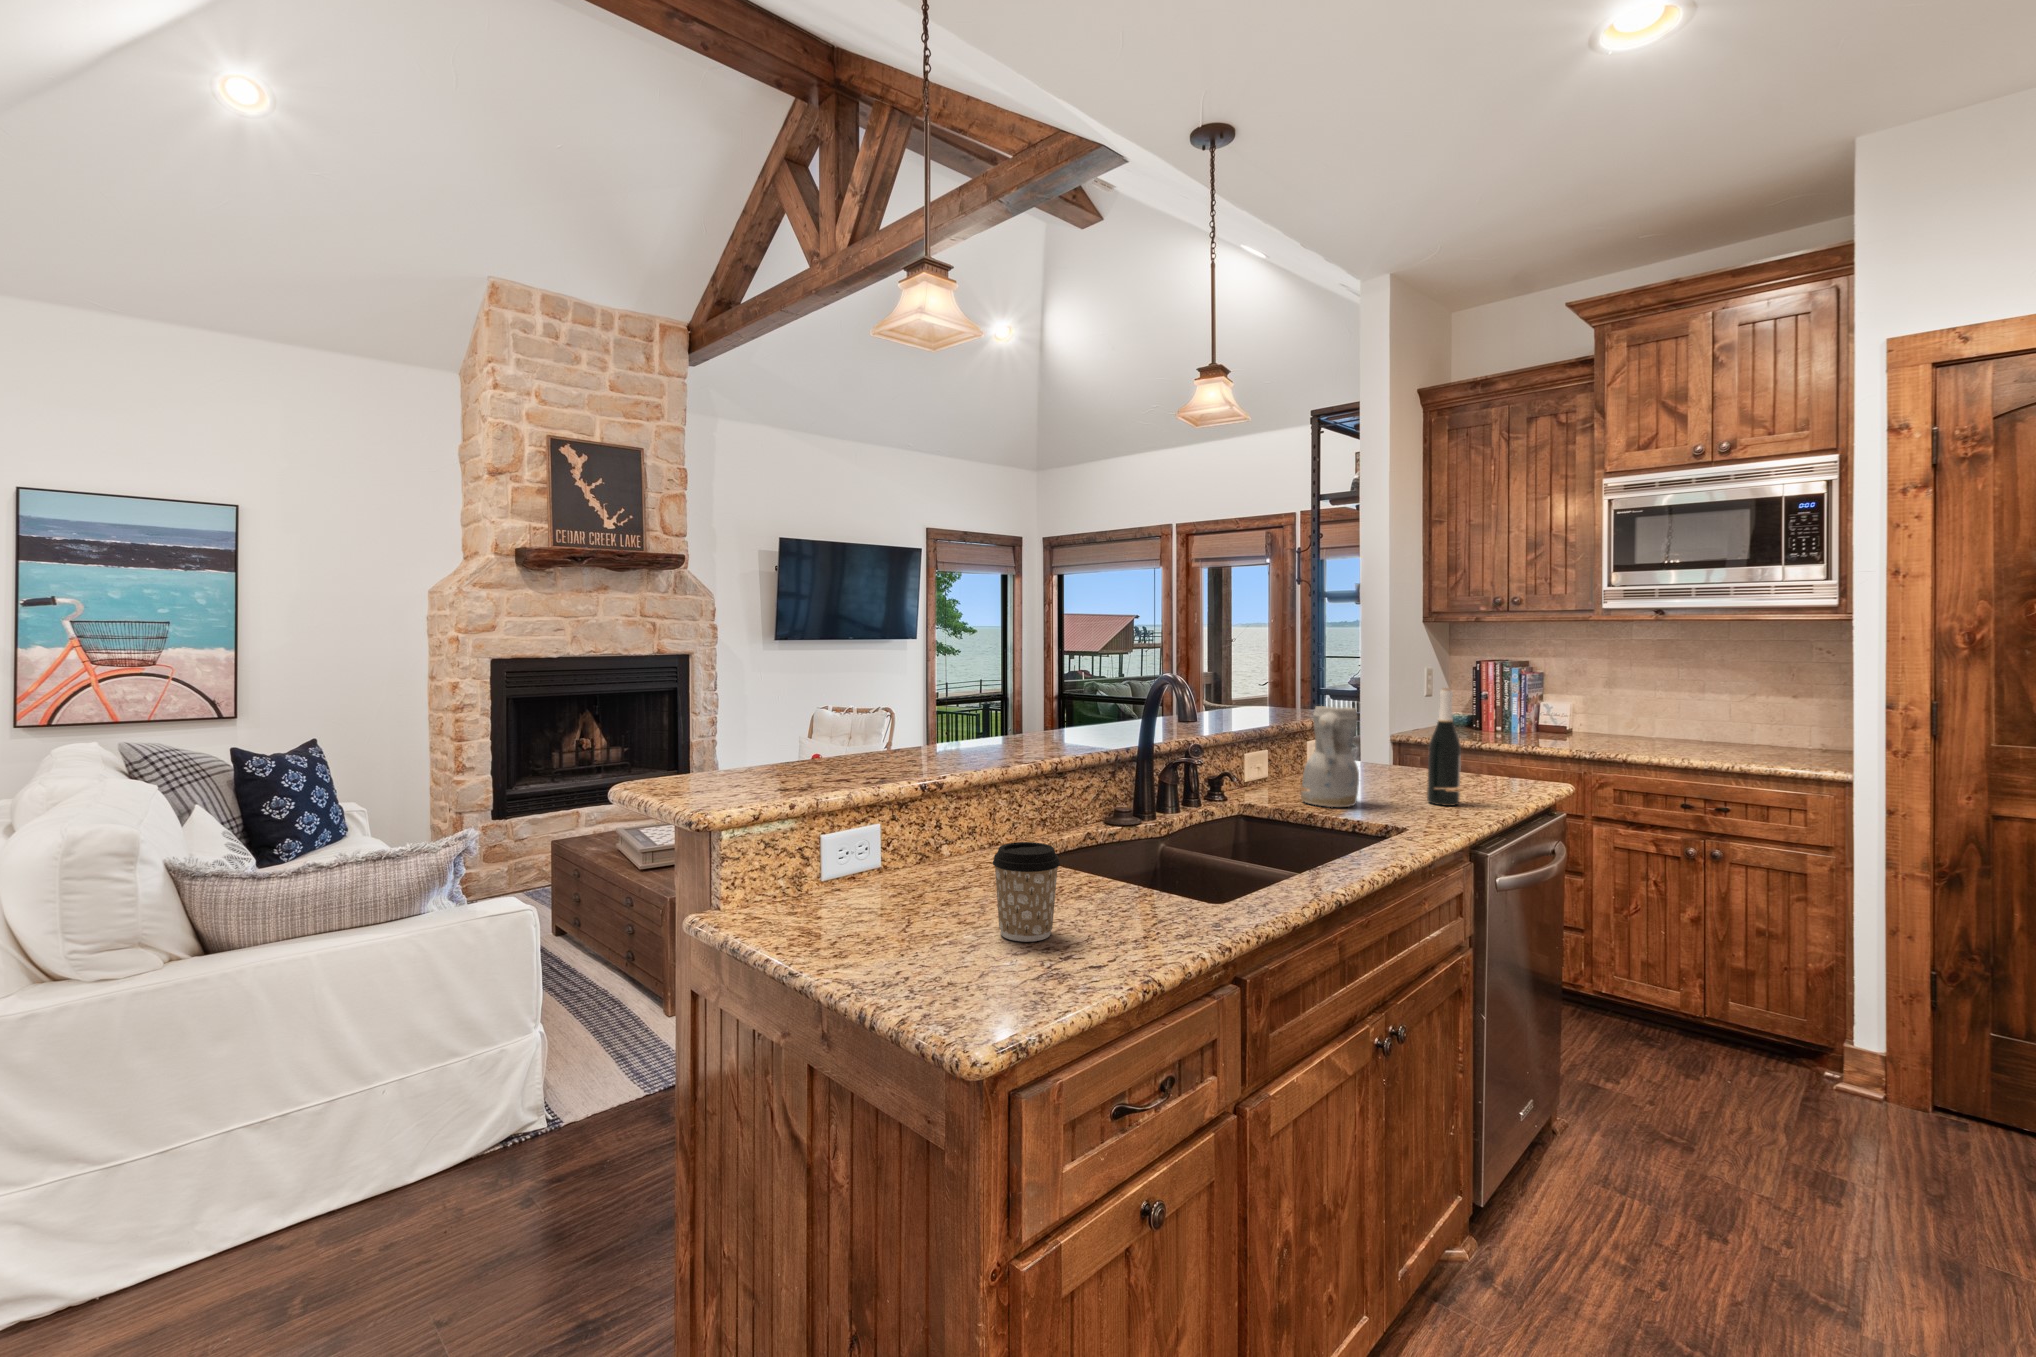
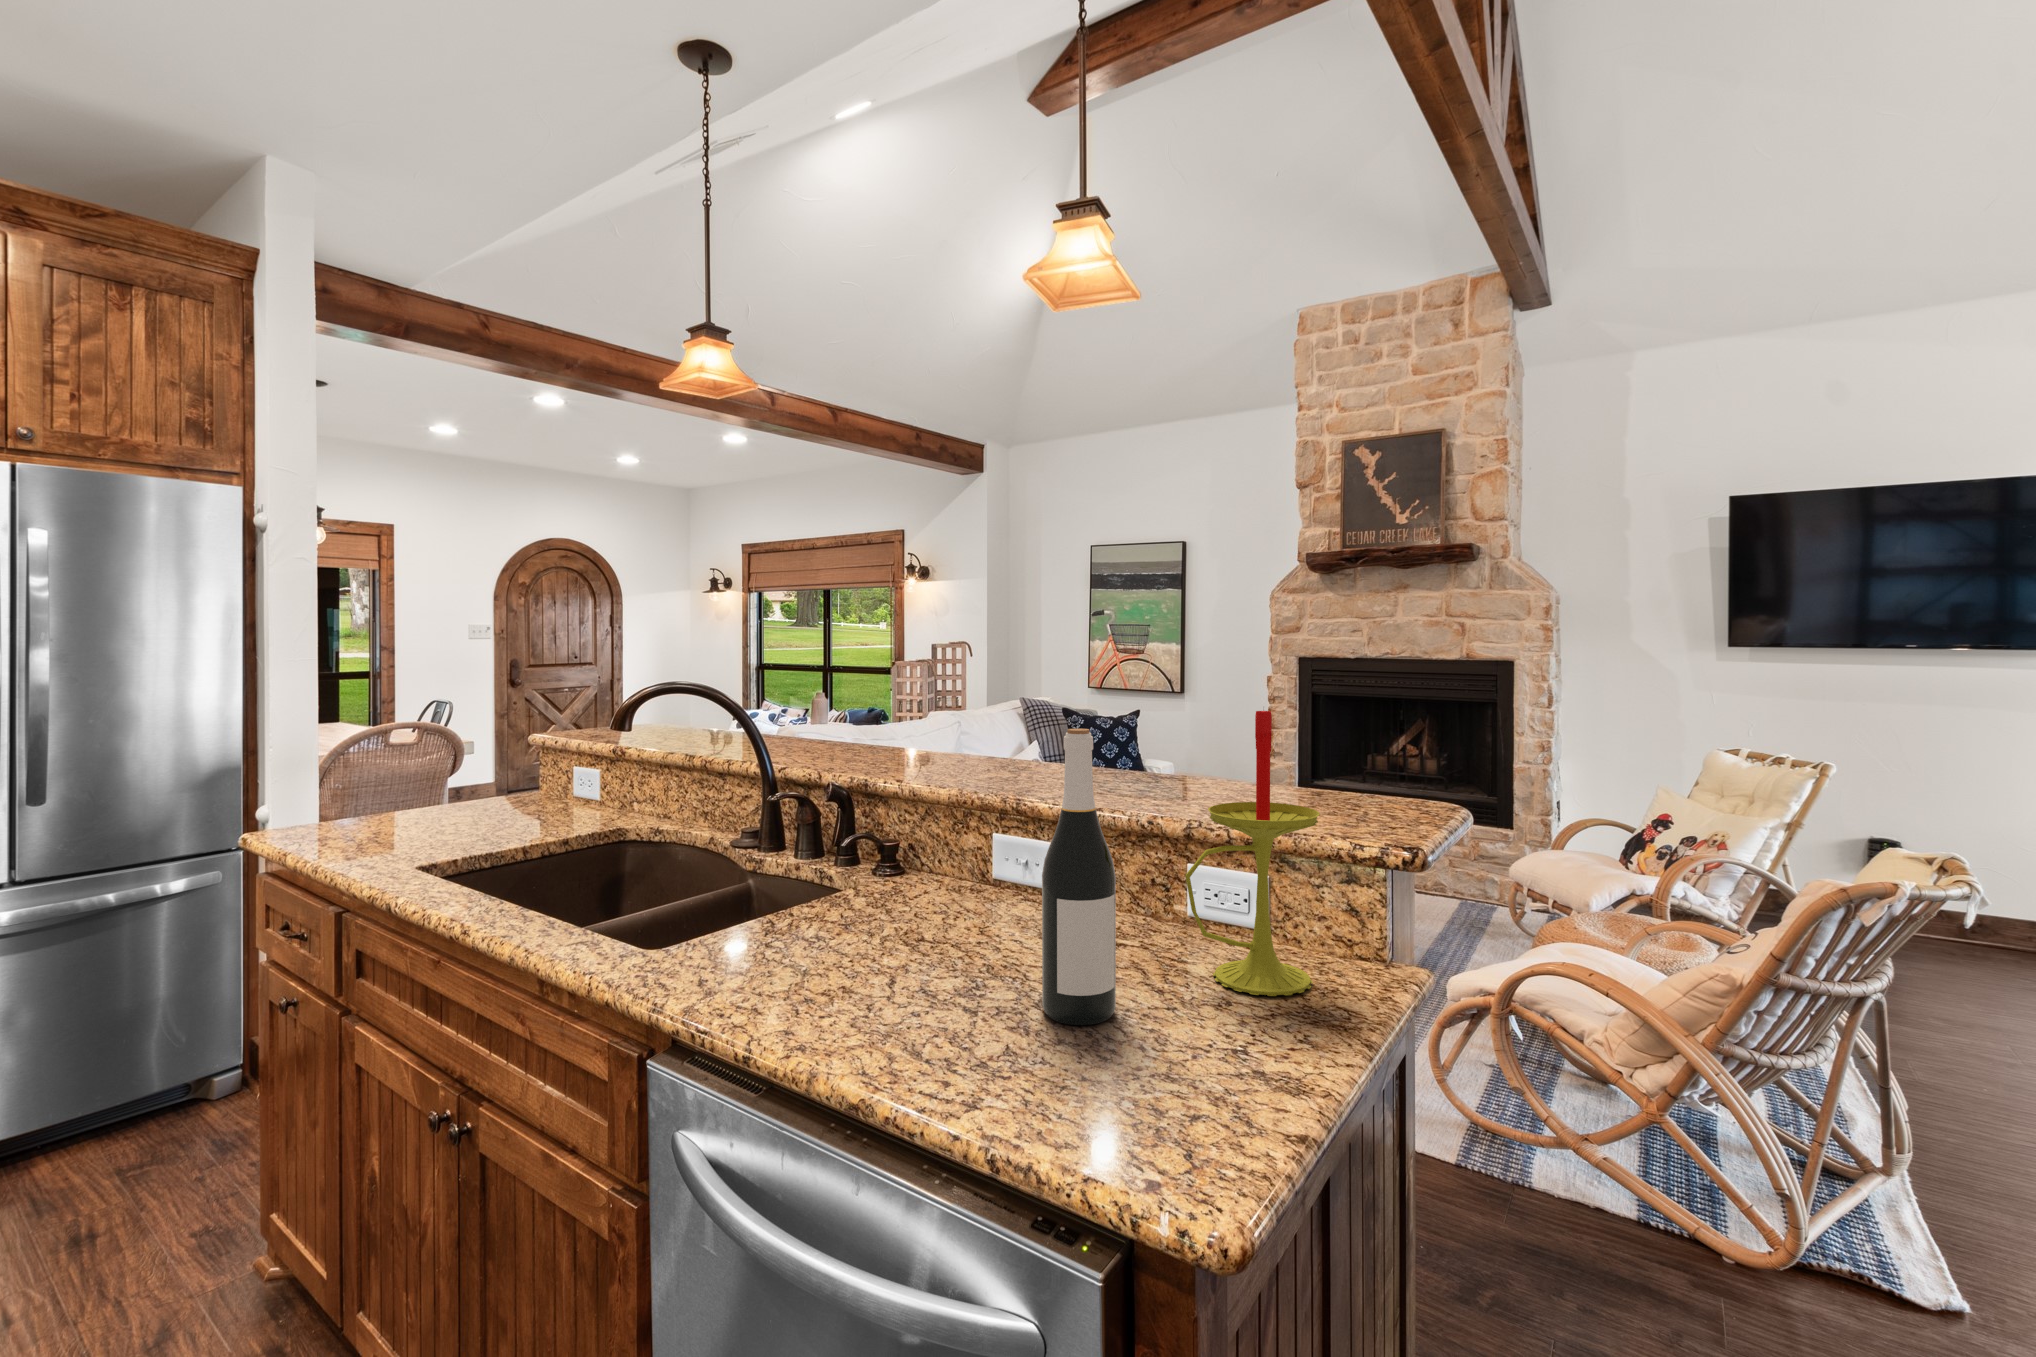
candle: none [1366,676,1413,791] -> present [1185,711,1320,996]
ceramic pitcher: present [1301,706,1359,807] -> none [916,741,1037,937]
coffee cup: present [993,842,1060,942] -> none [315,770,374,838]

